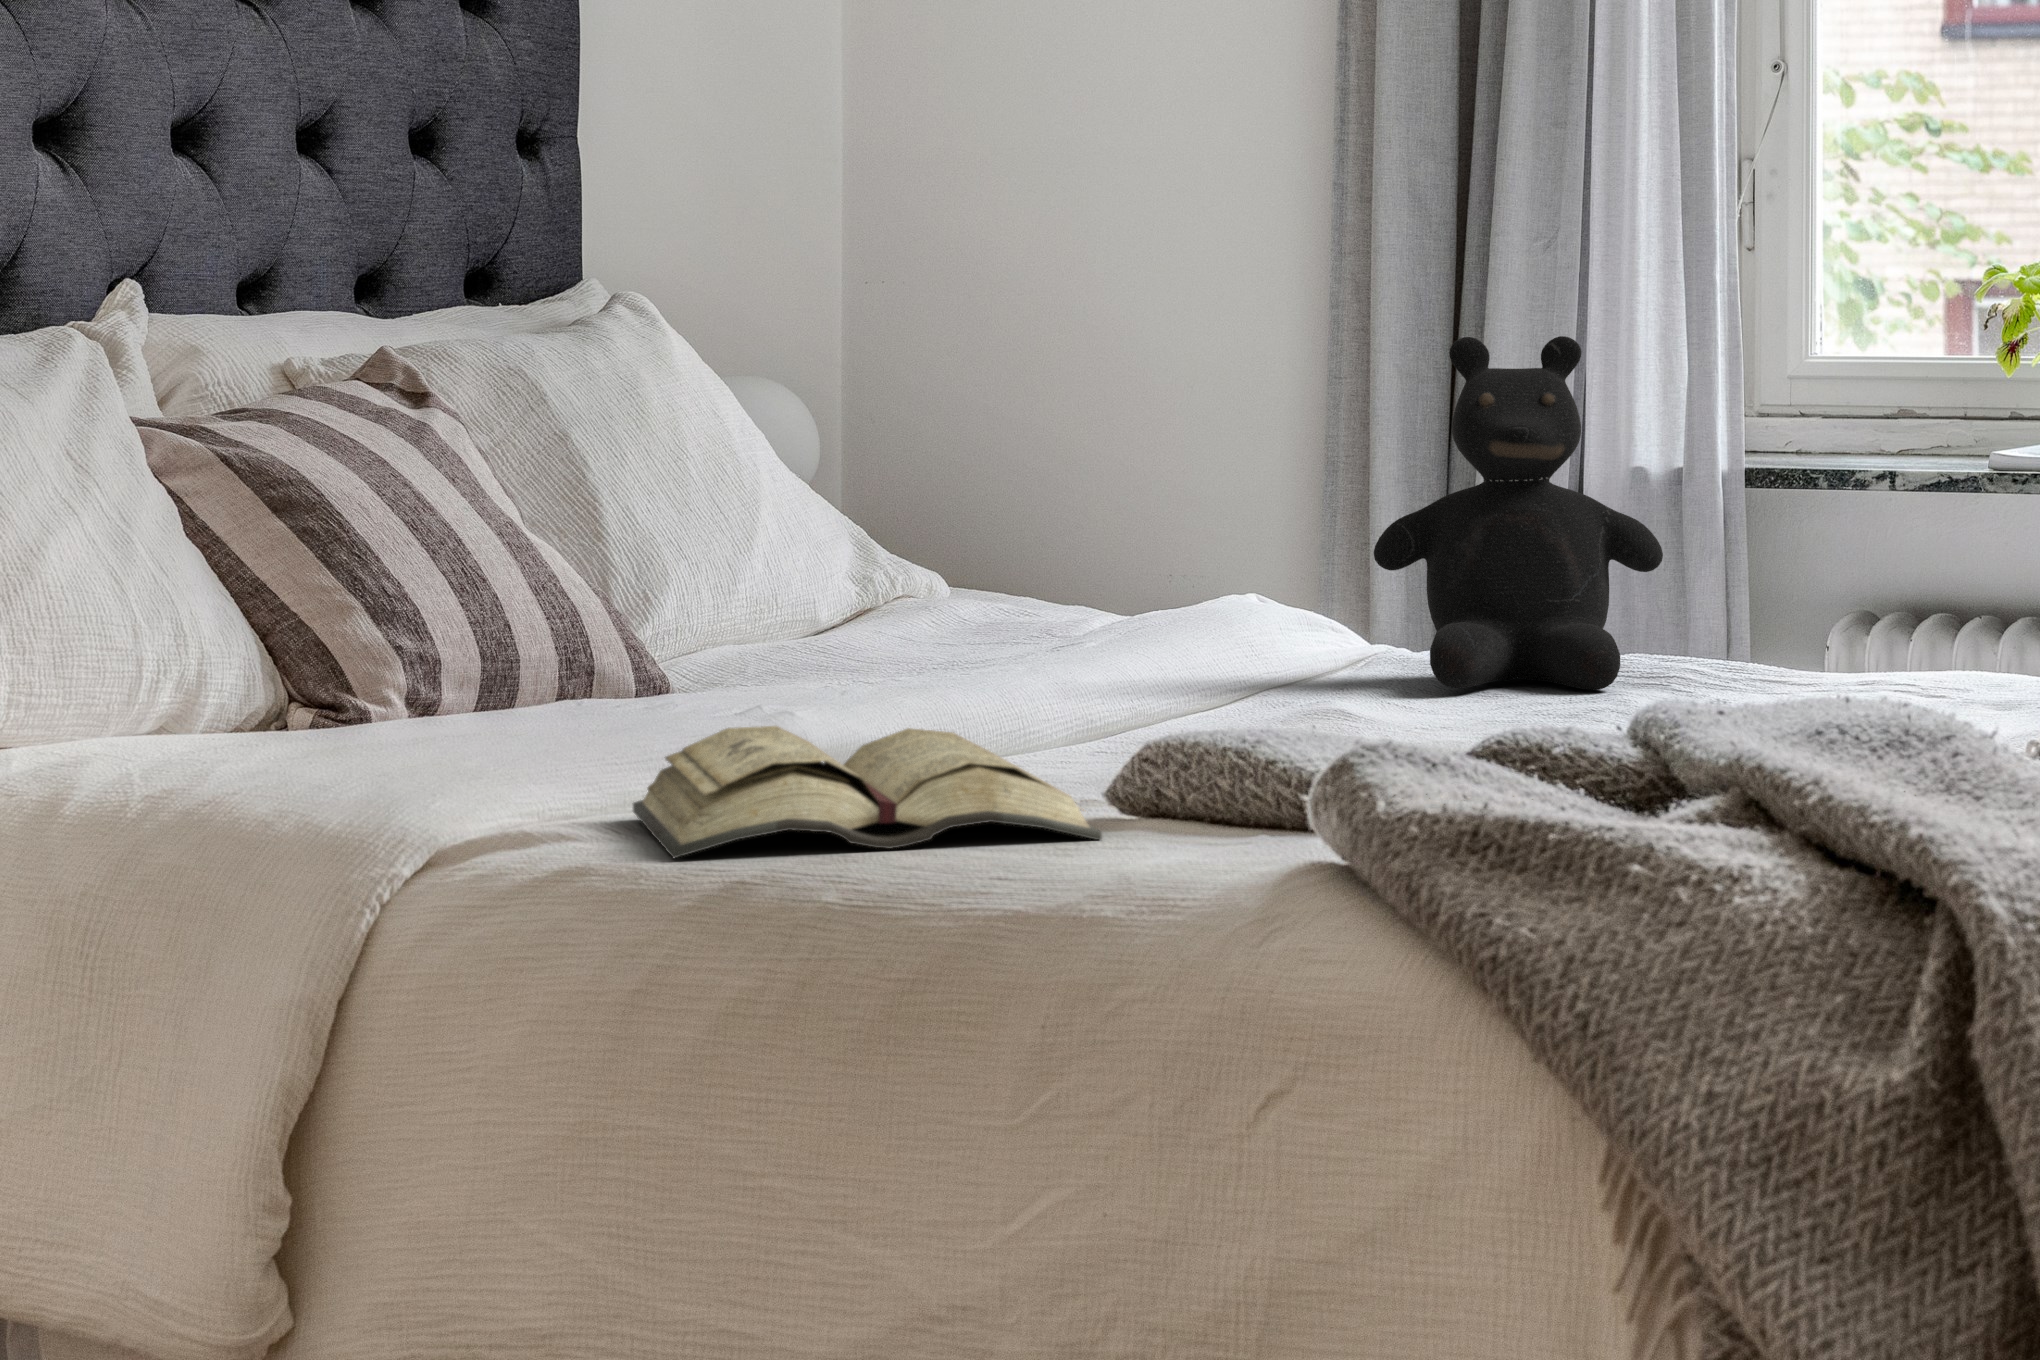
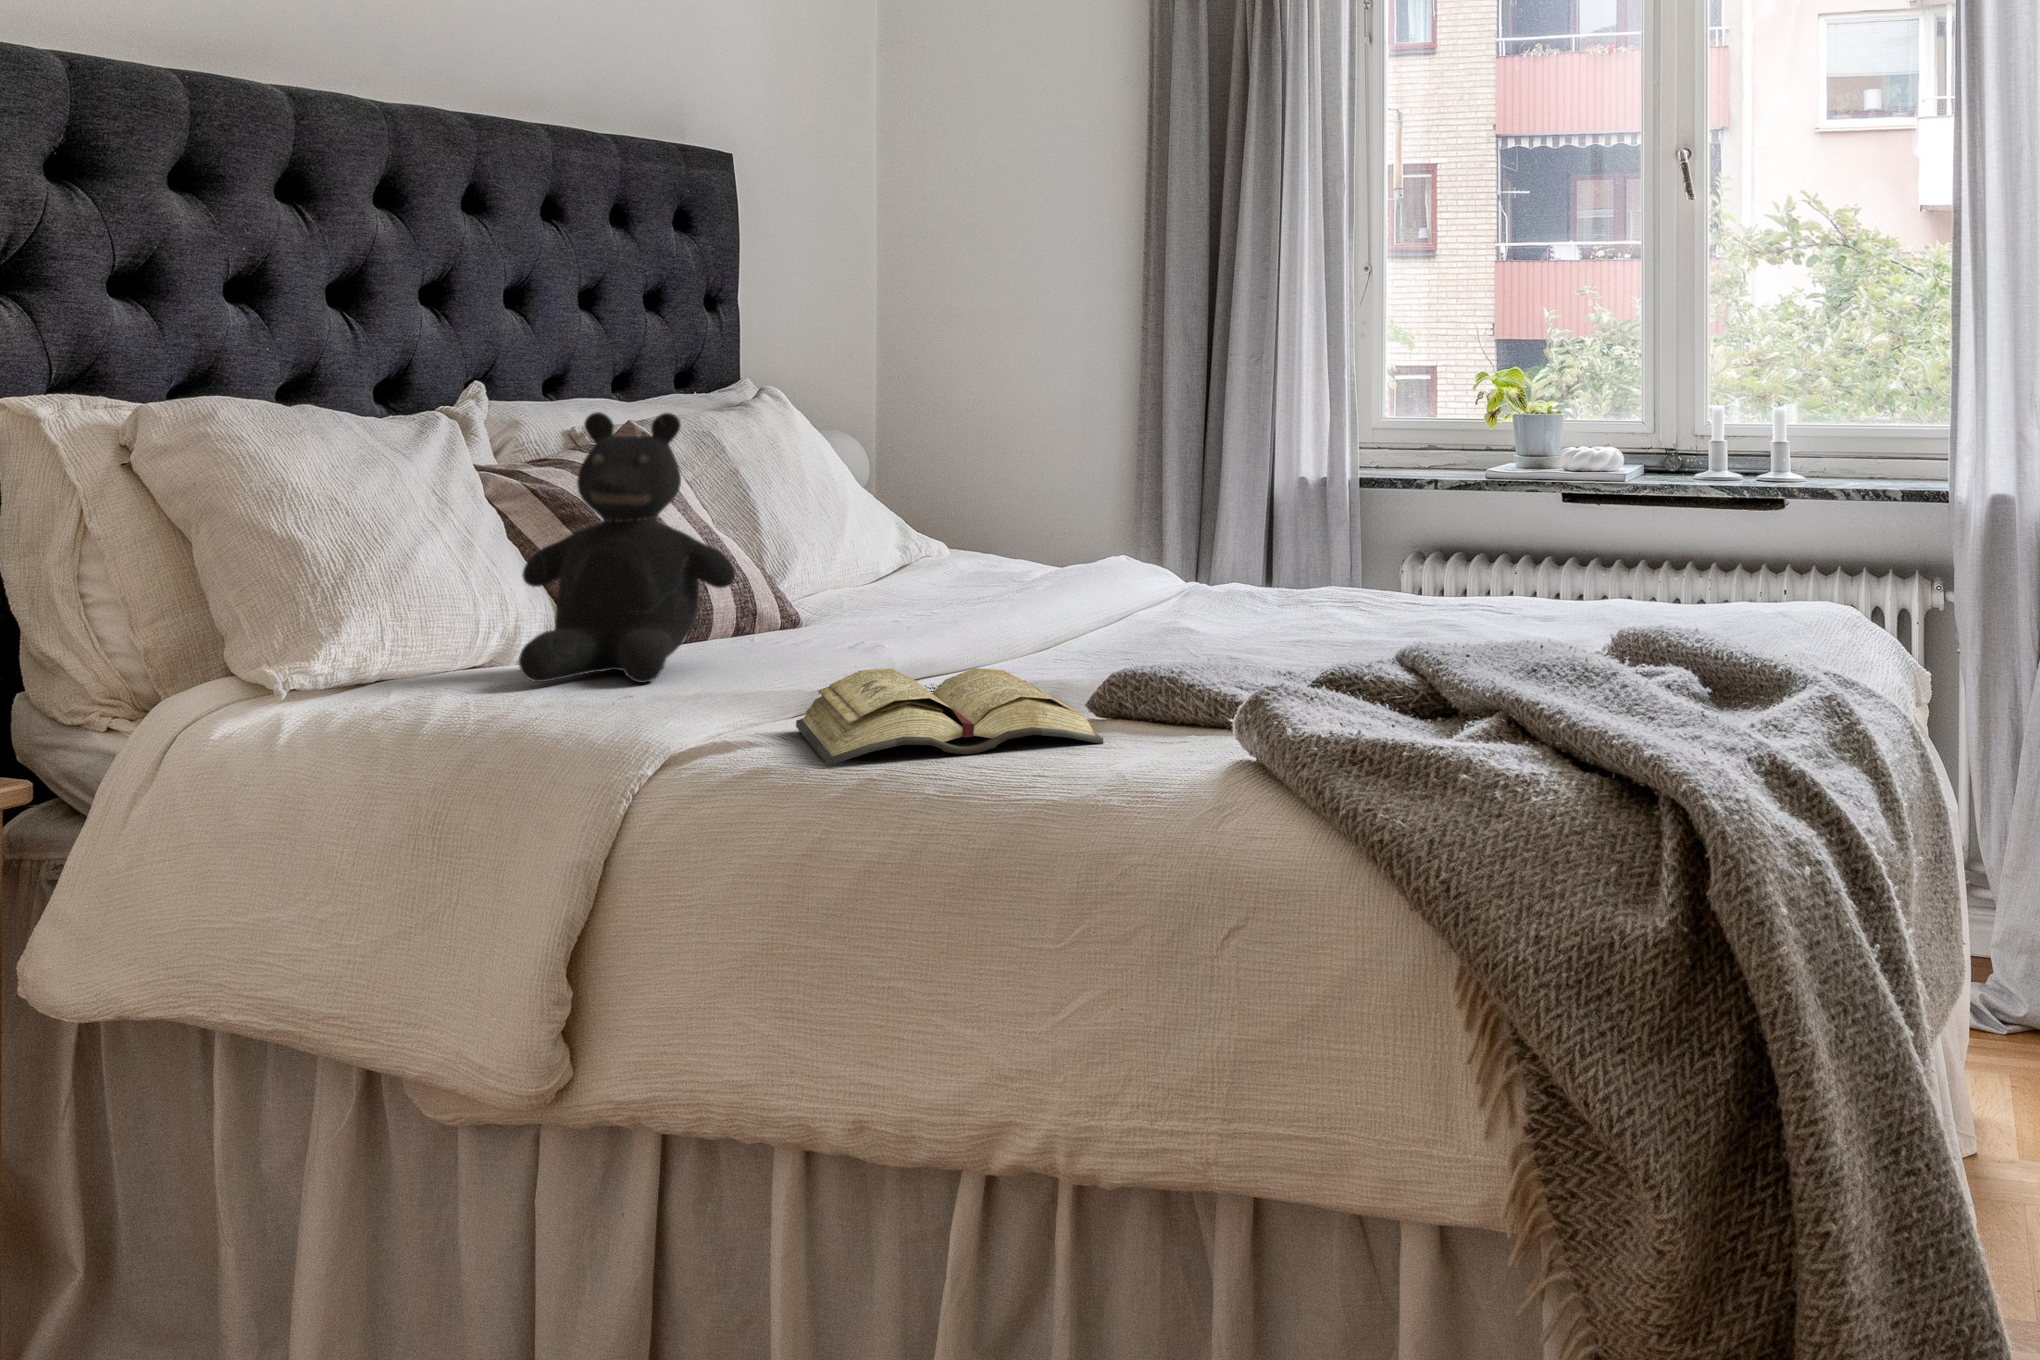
teddy bear: present [1374,336,1663,690] -> present [519,412,735,683]

